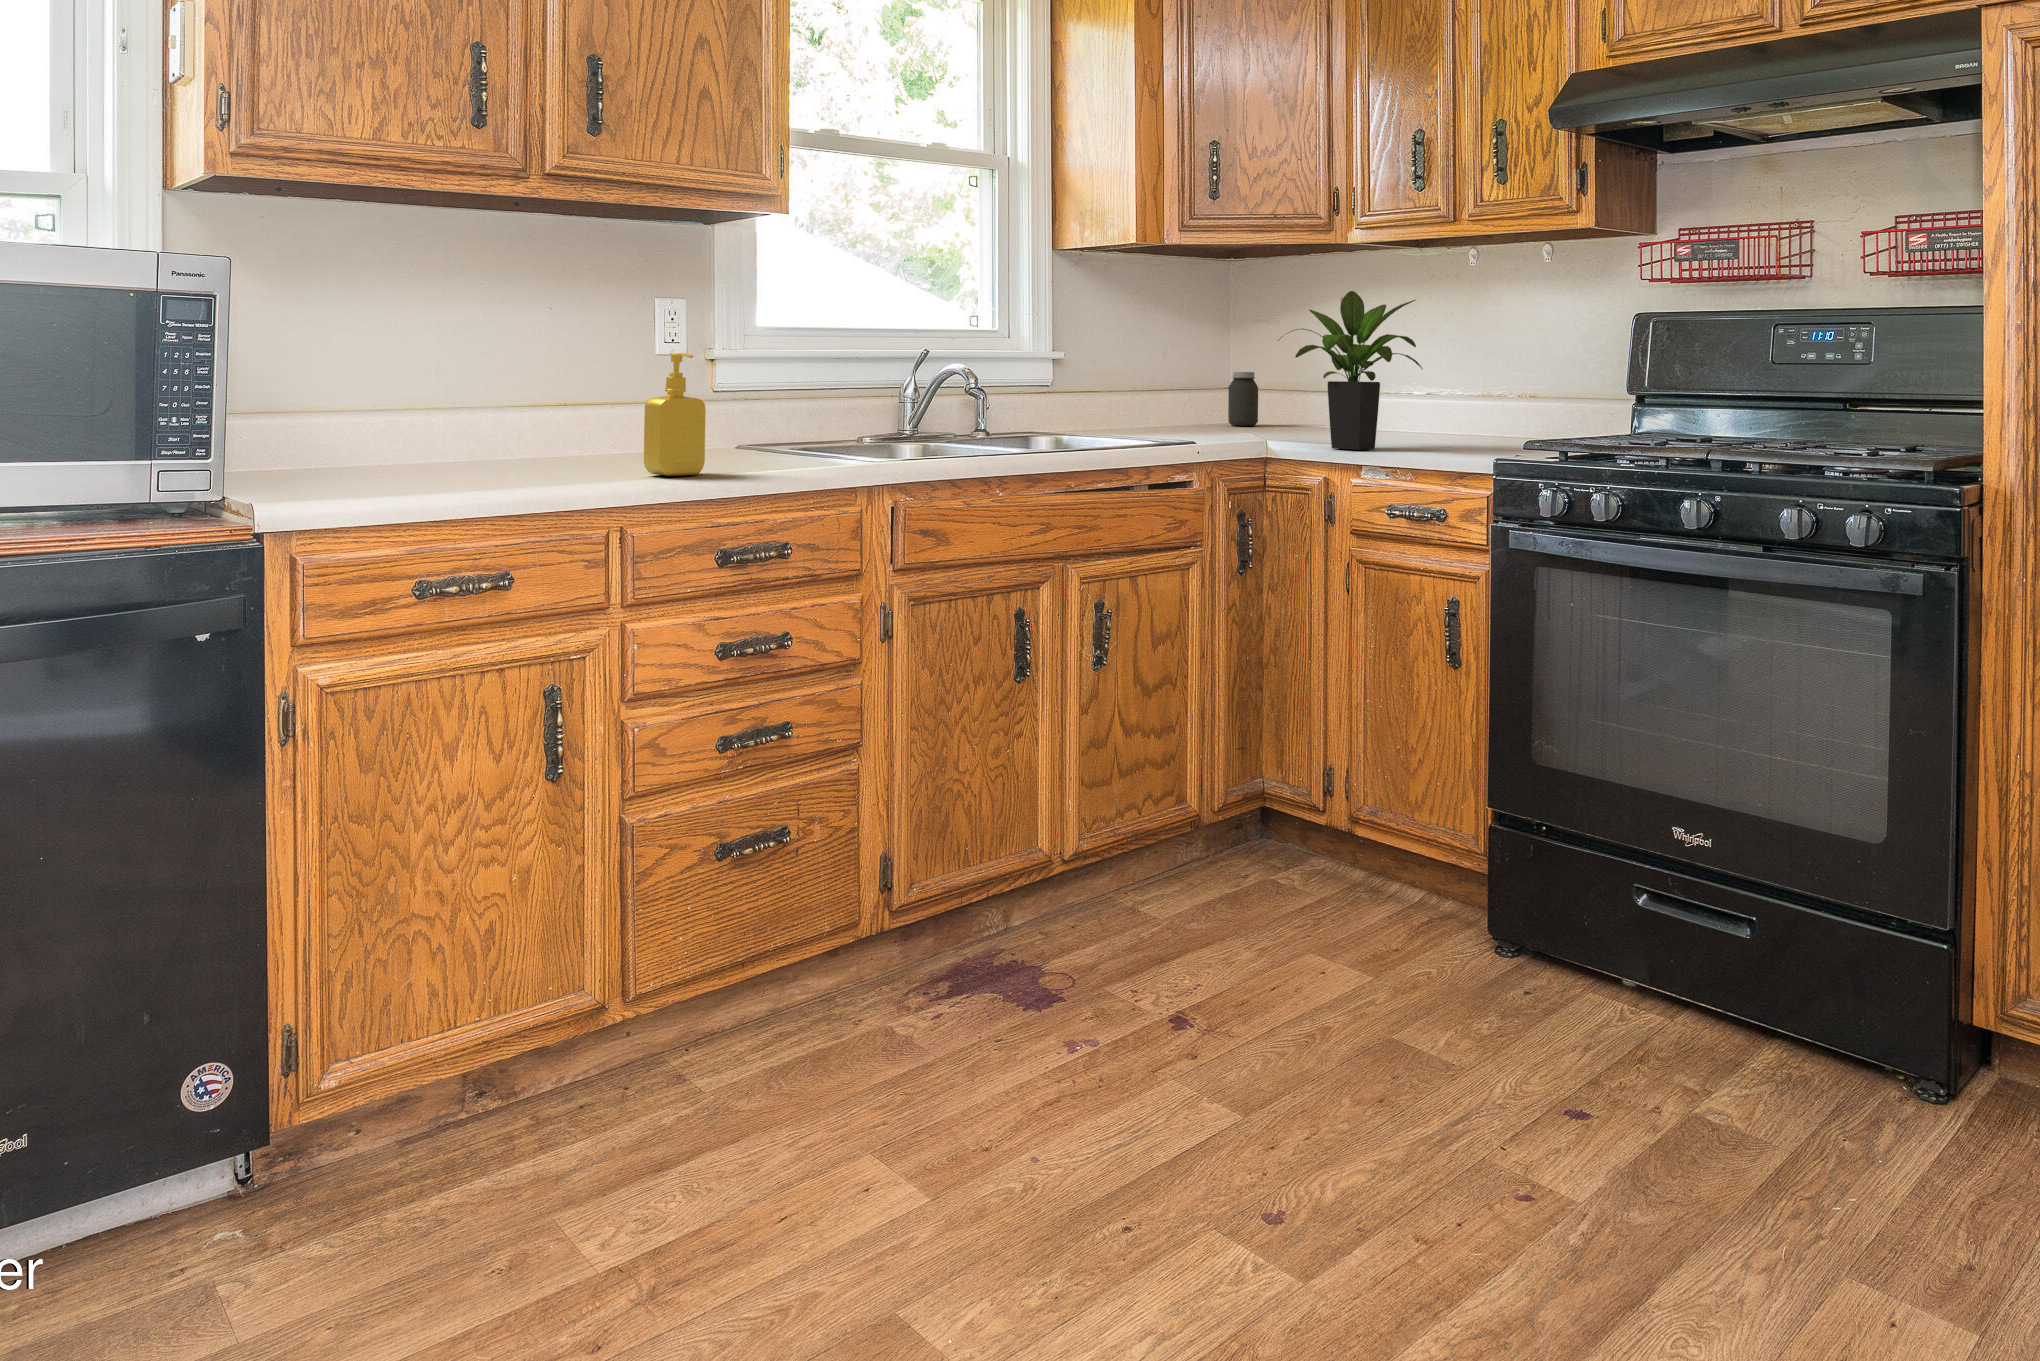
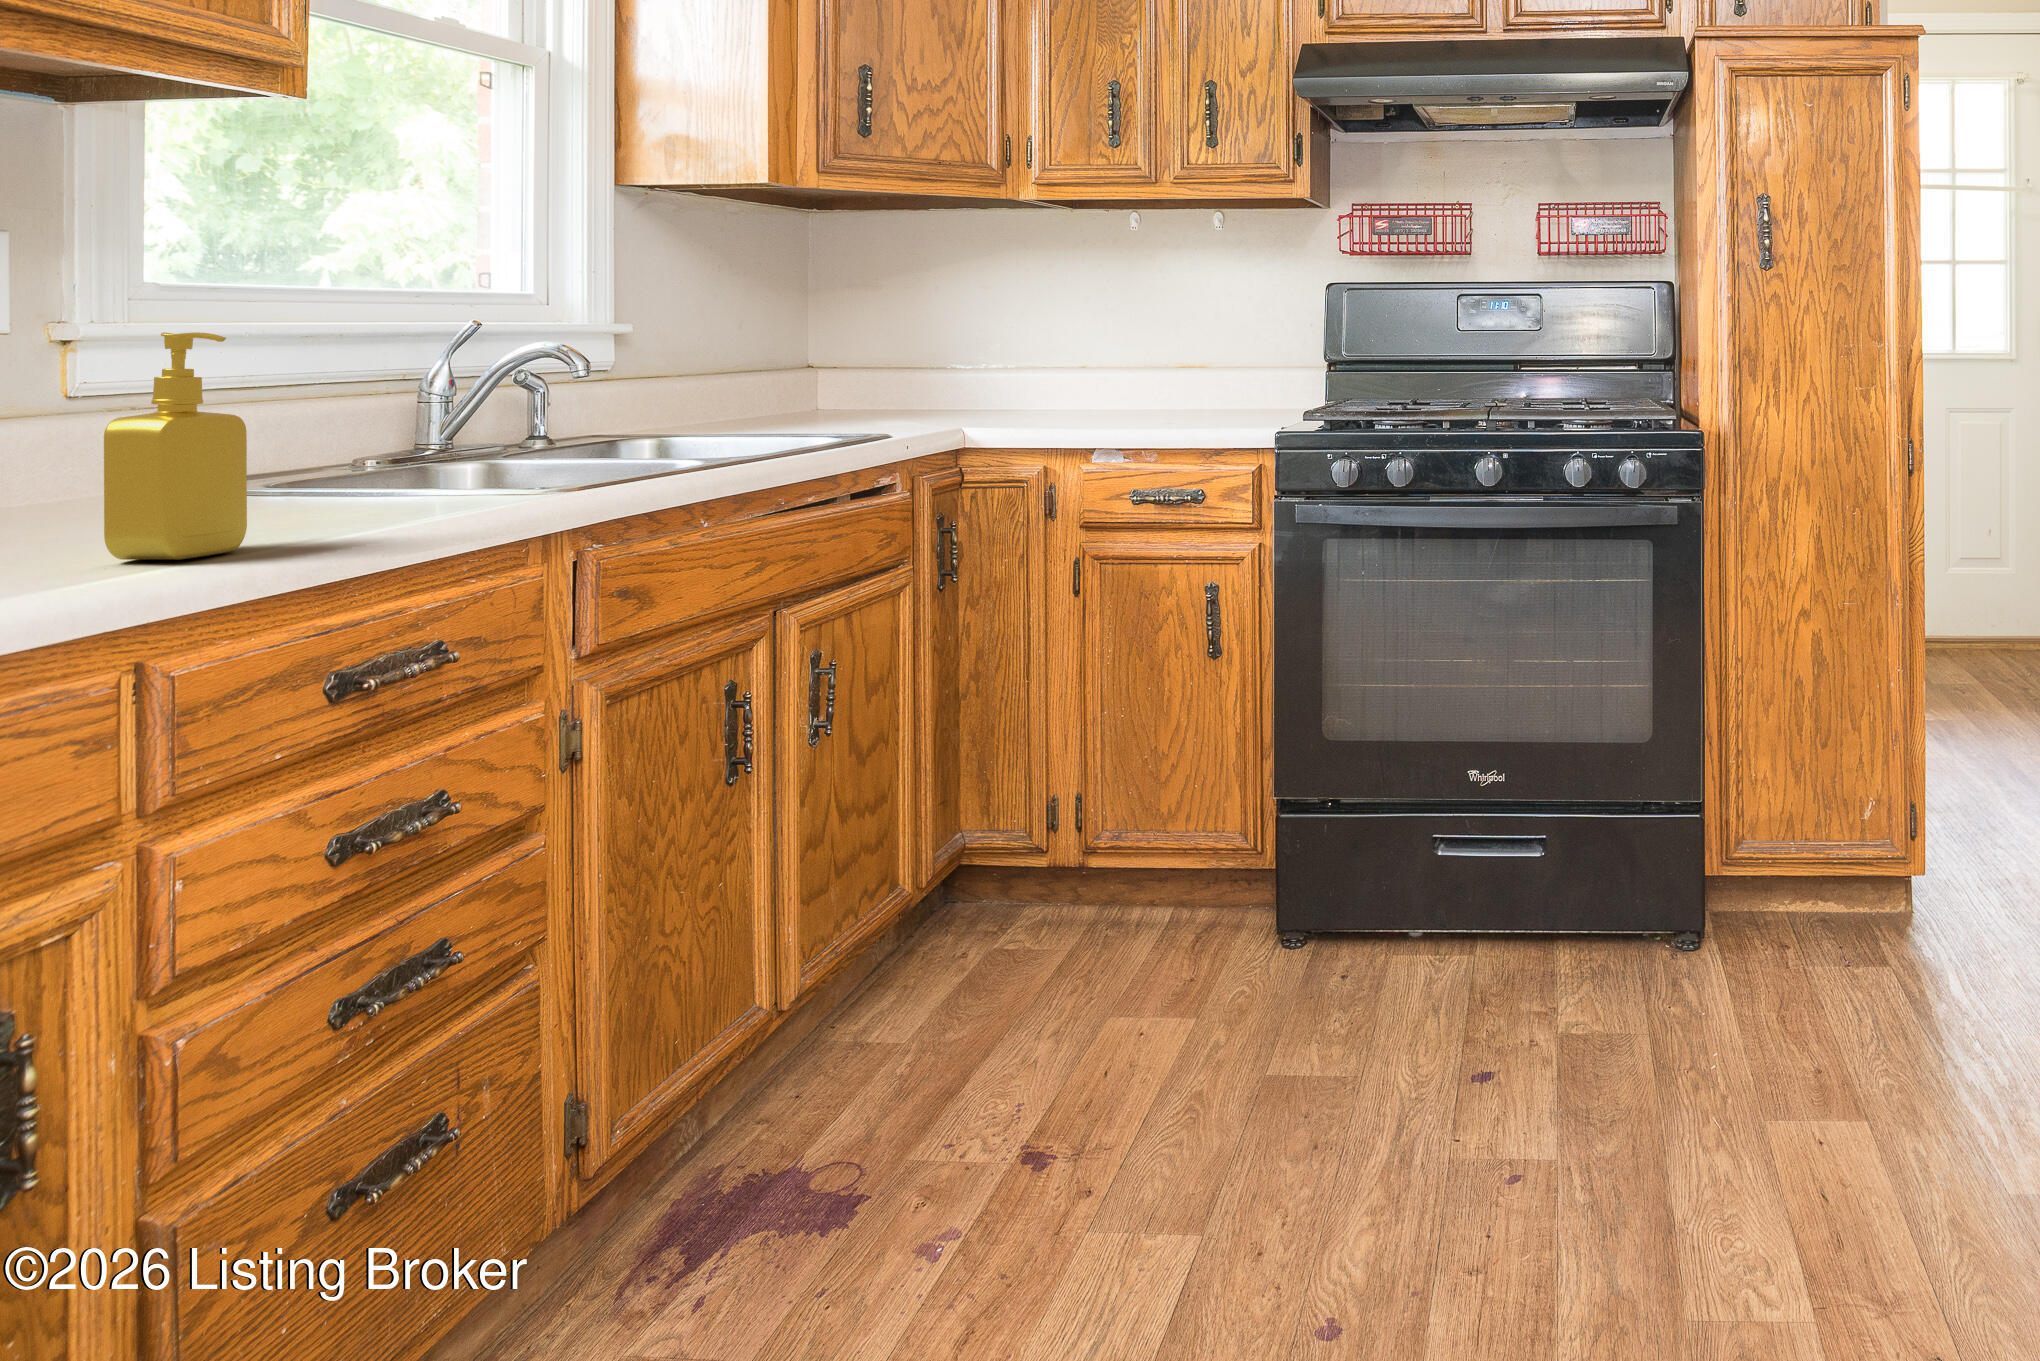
potted plant: present [1279,291,1423,450] -> none [1000,259,1165,436]
jar: present [1228,372,1258,426] -> none [847,348,885,413]

